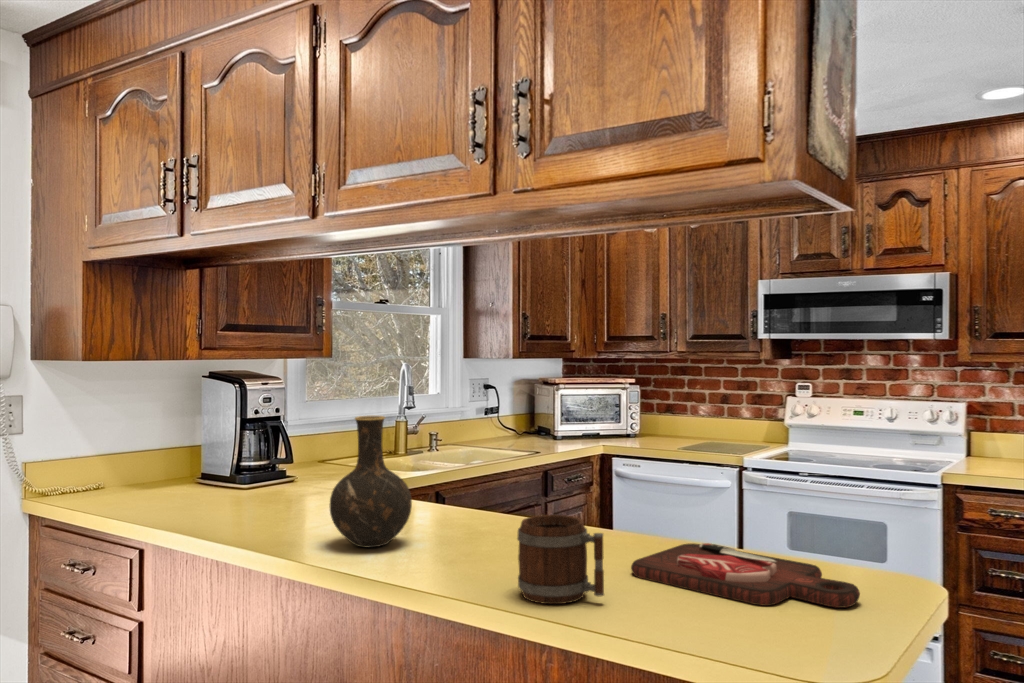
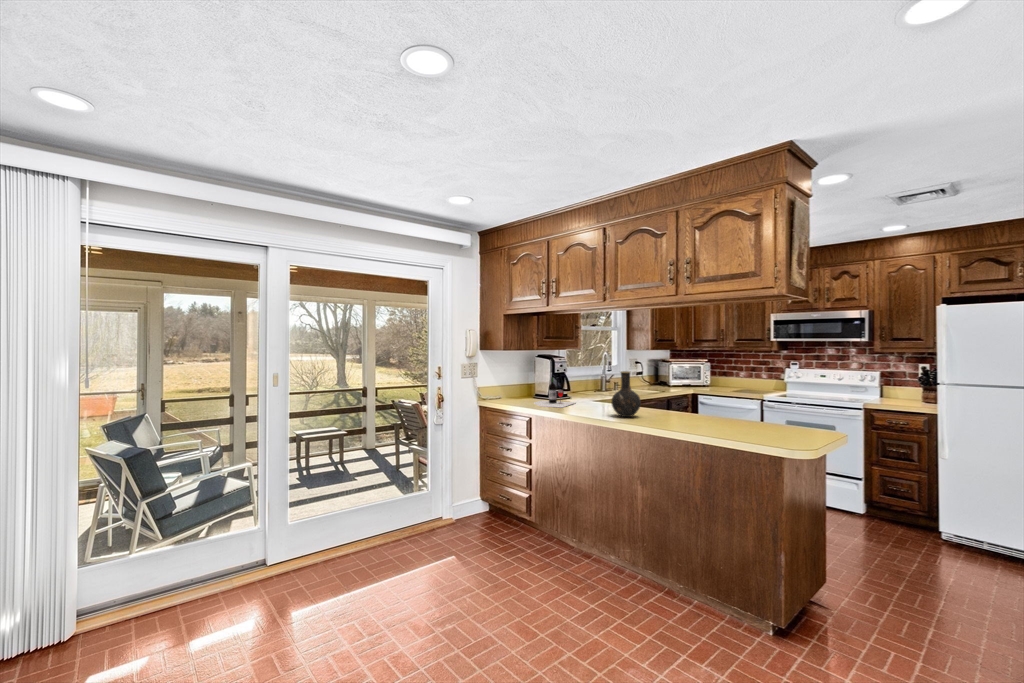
wine bottle: none [126,431,286,516] -> present [534,378,575,408]
mug: present [517,515,604,604] -> none [690,404,721,432]
cutting board: present [631,543,860,608] -> none [727,418,814,436]

